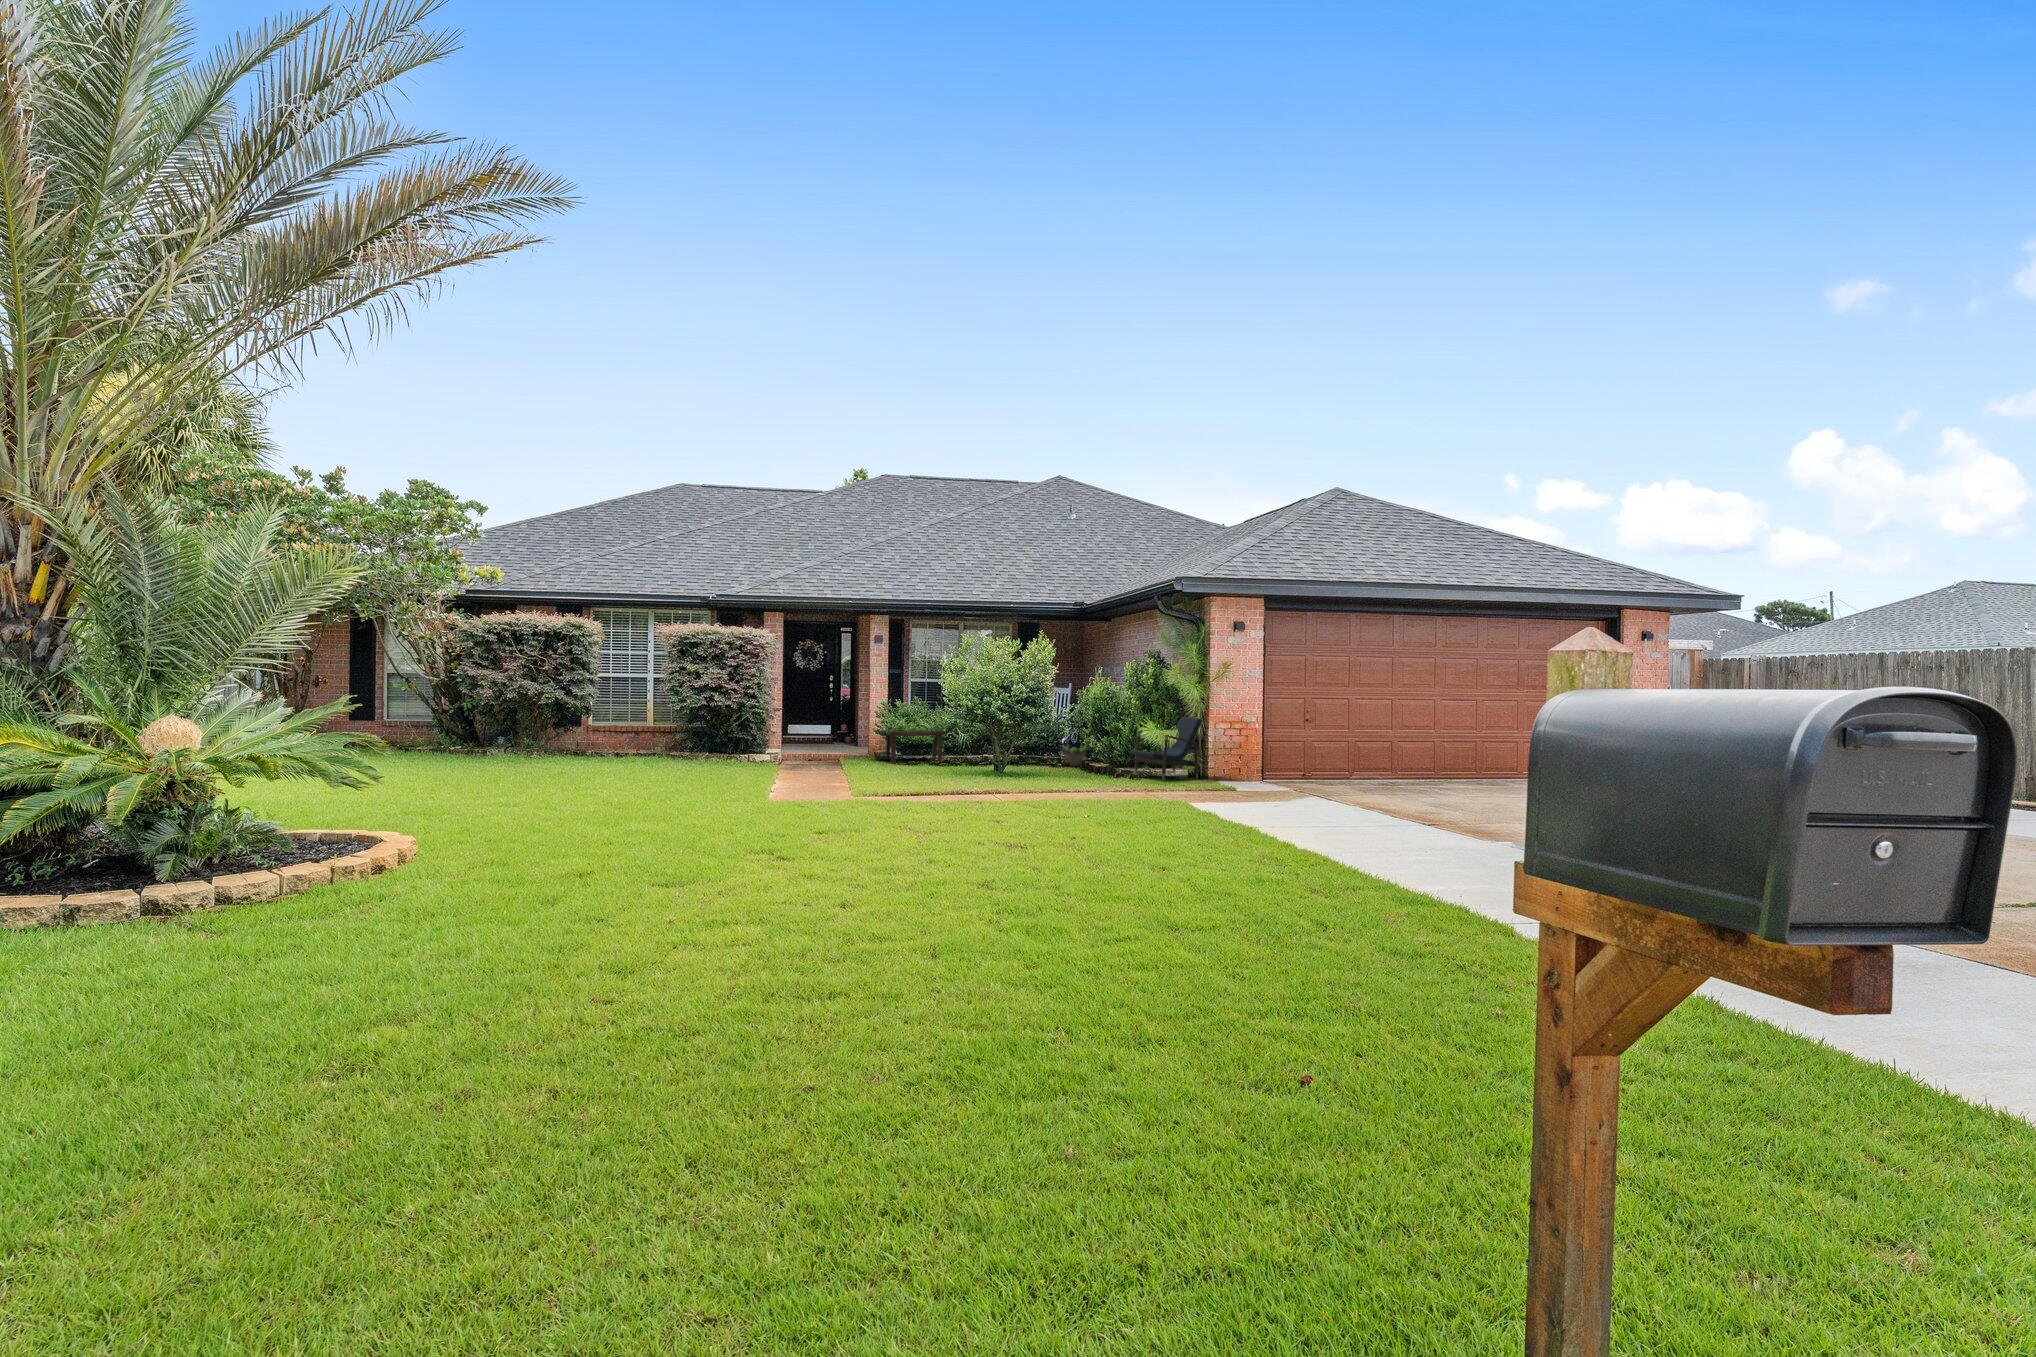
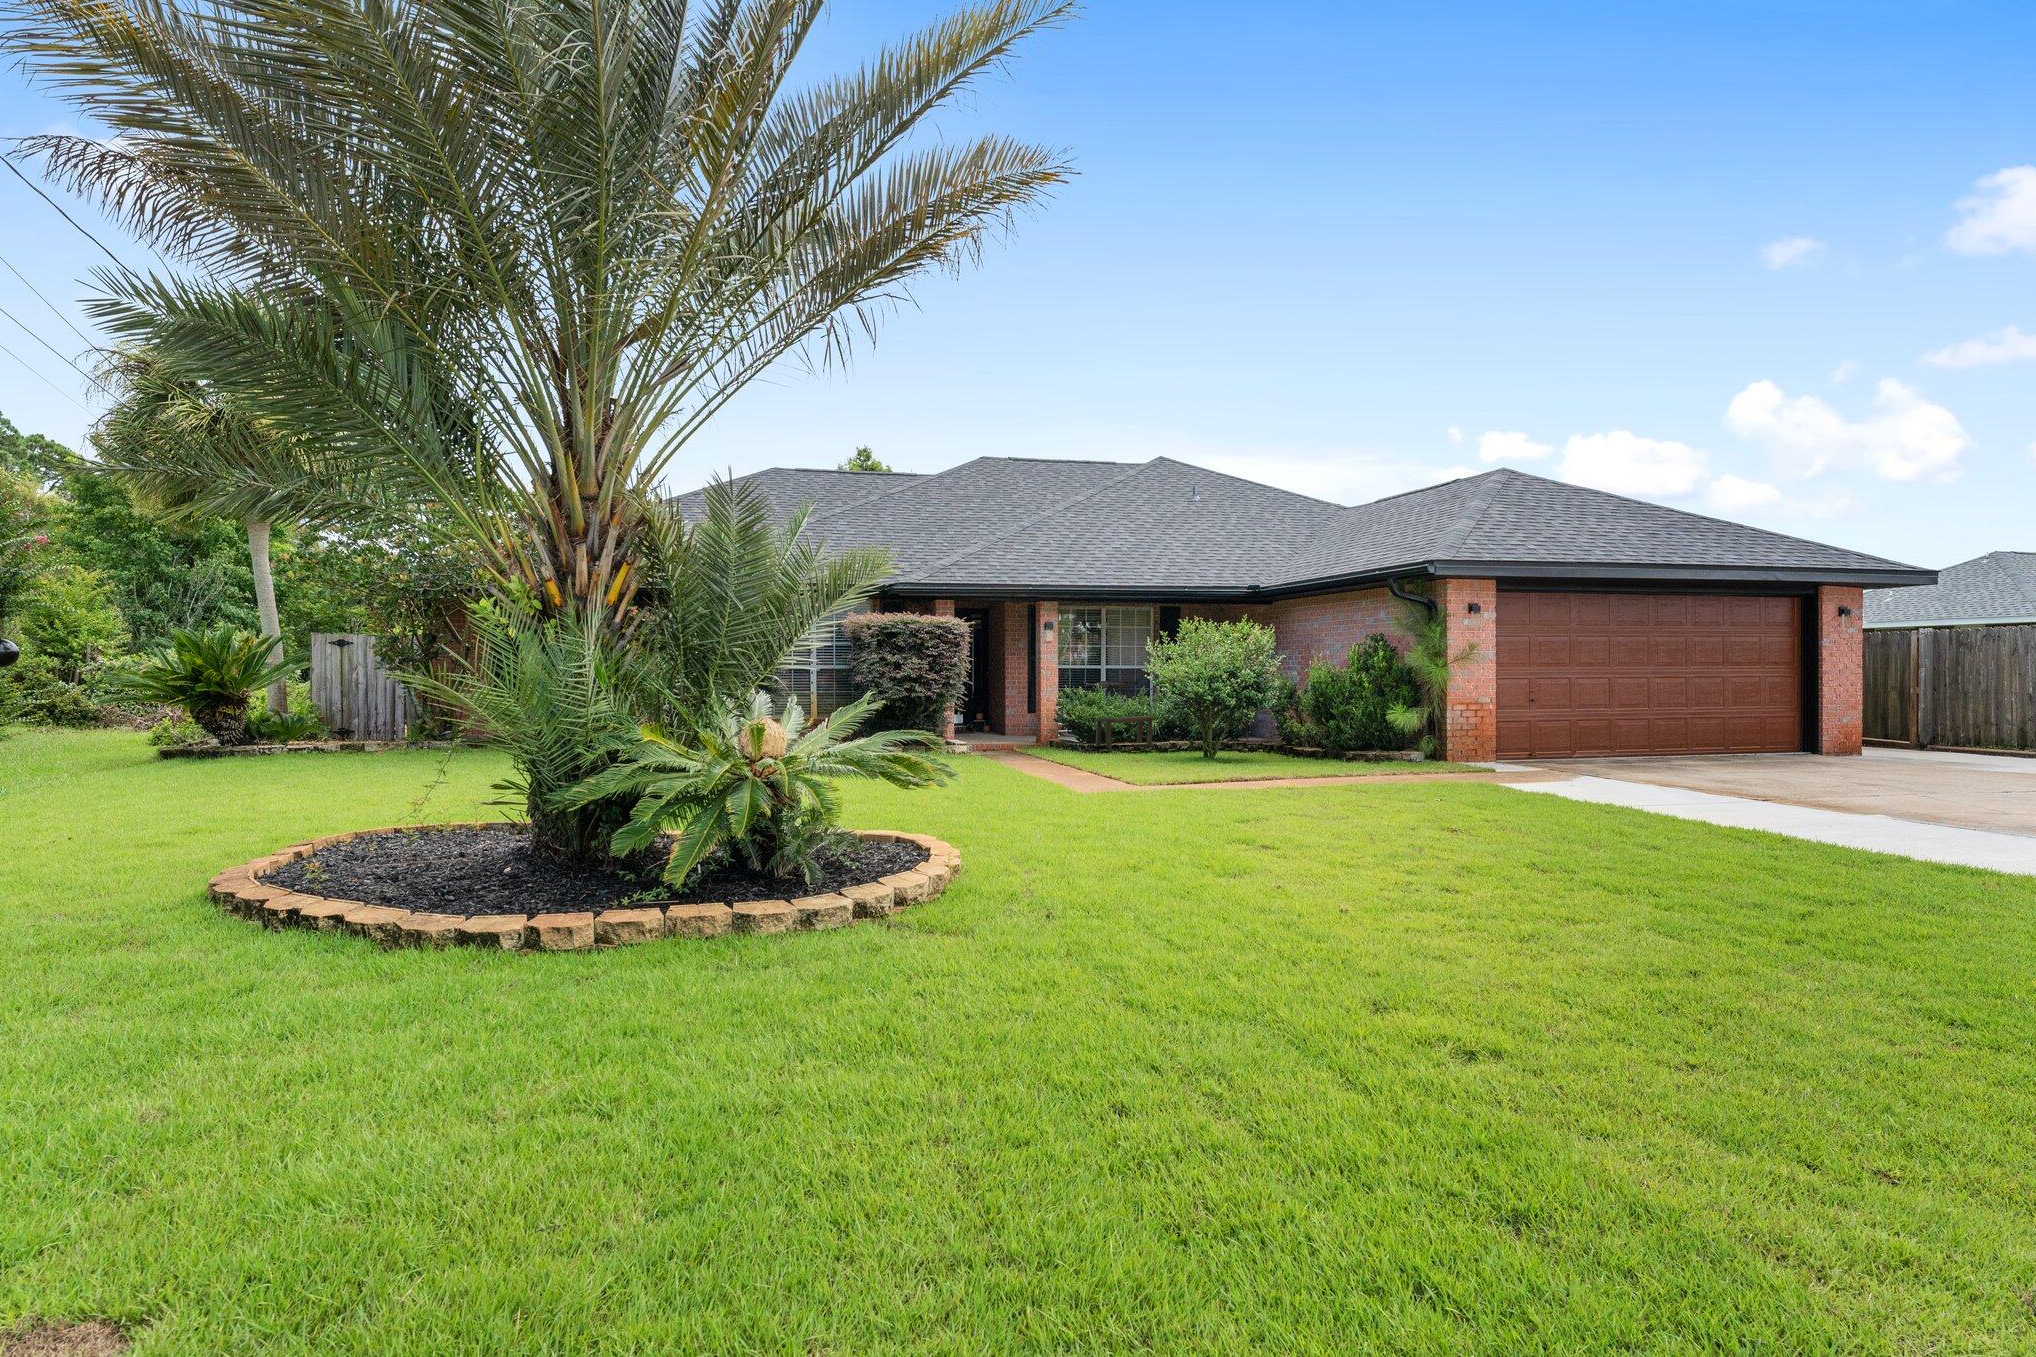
lounge chair: present [1130,717,1202,781] -> none [1374,698,1443,762]
decorative plant: present [1060,745,1089,766] -> none [1274,728,1309,749]

